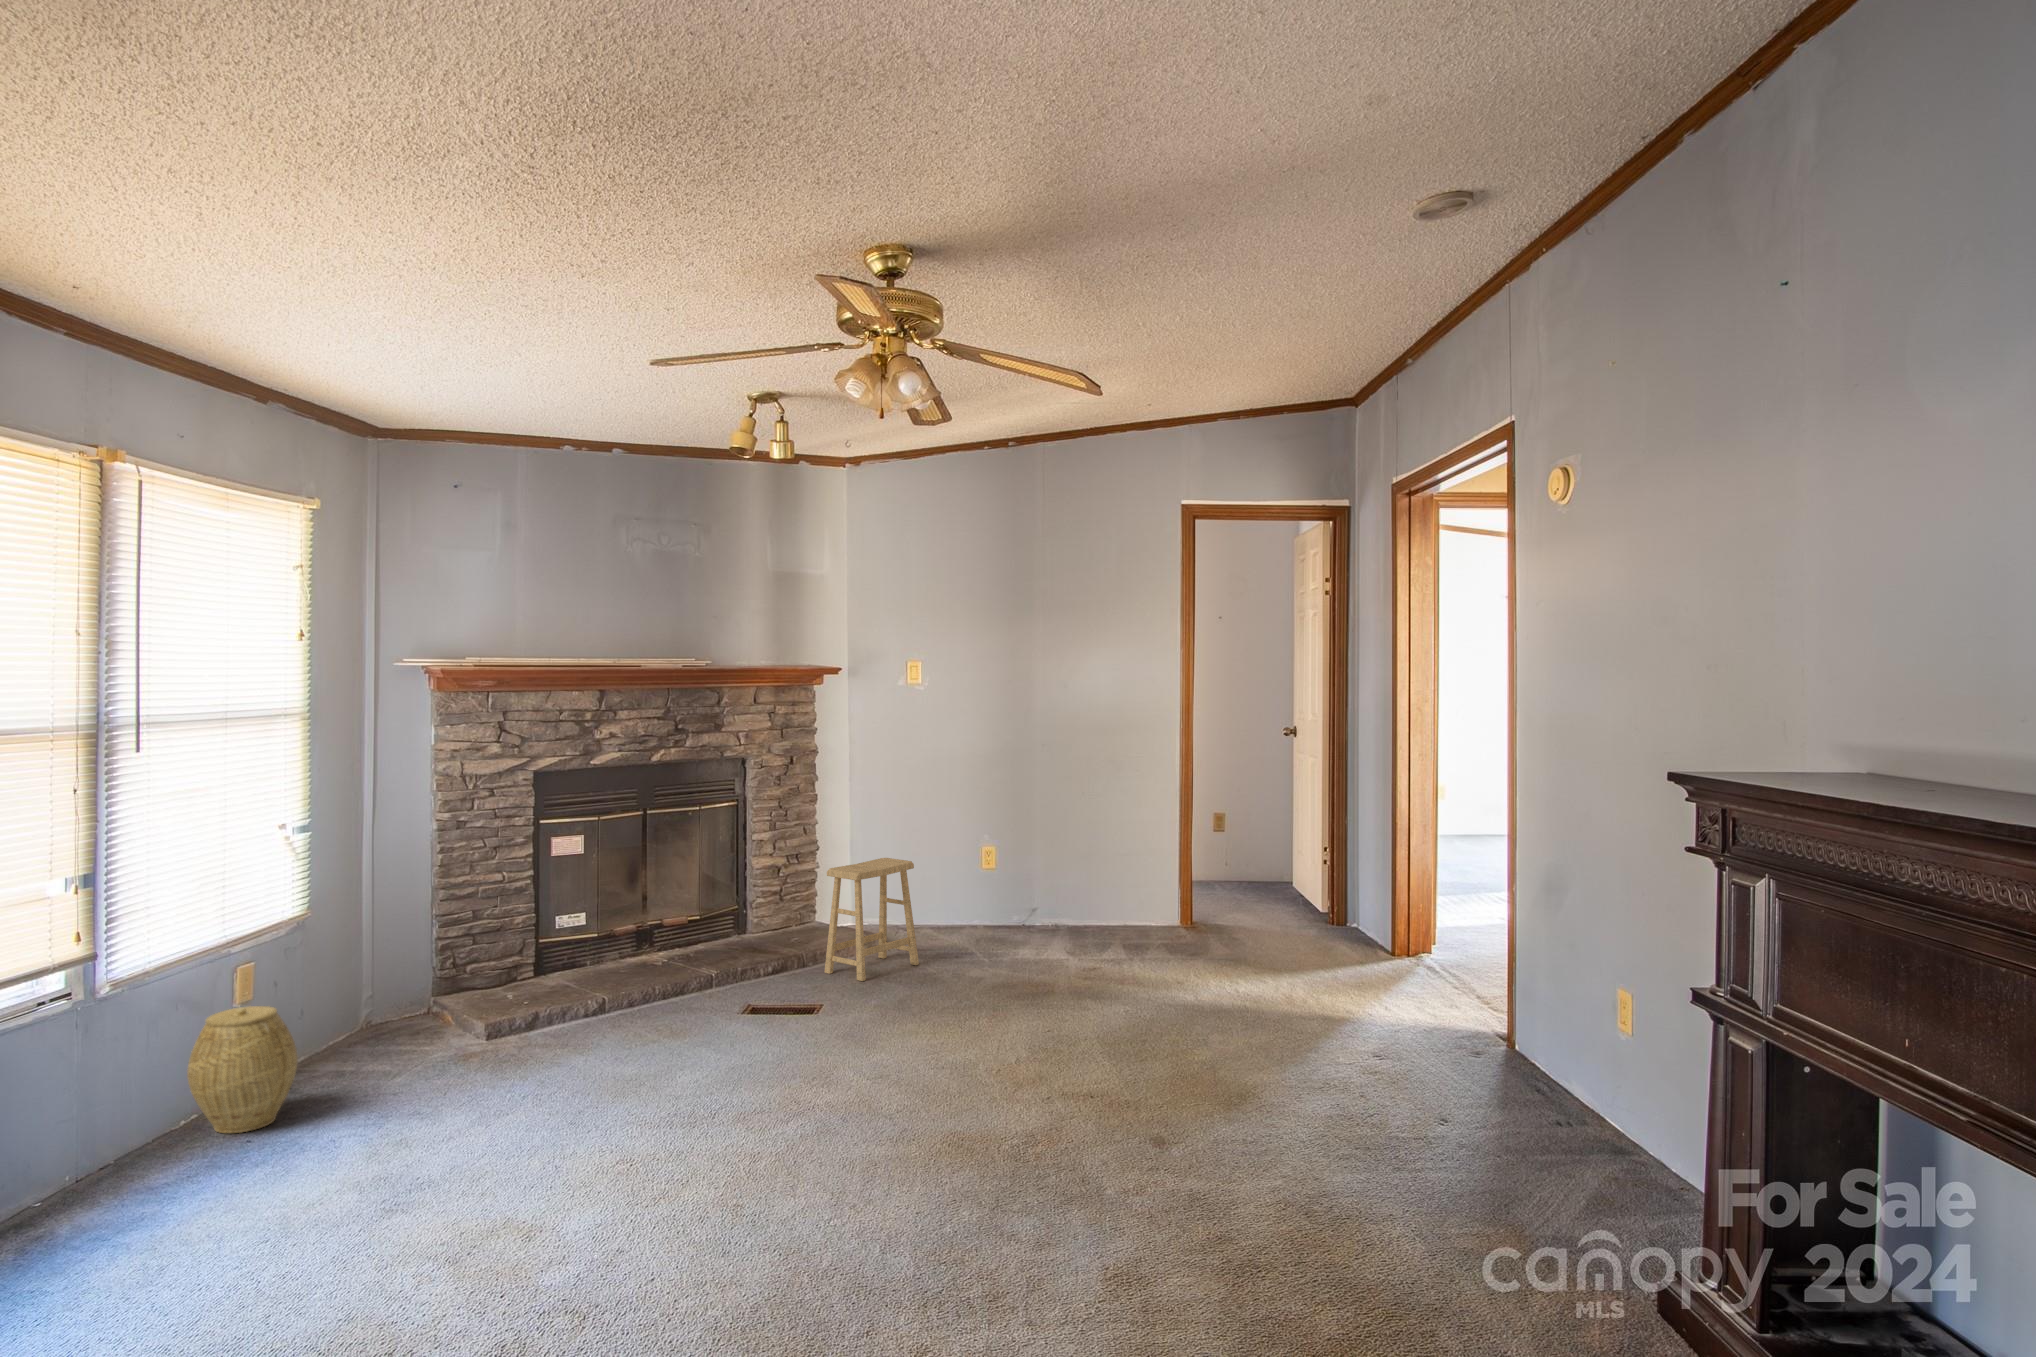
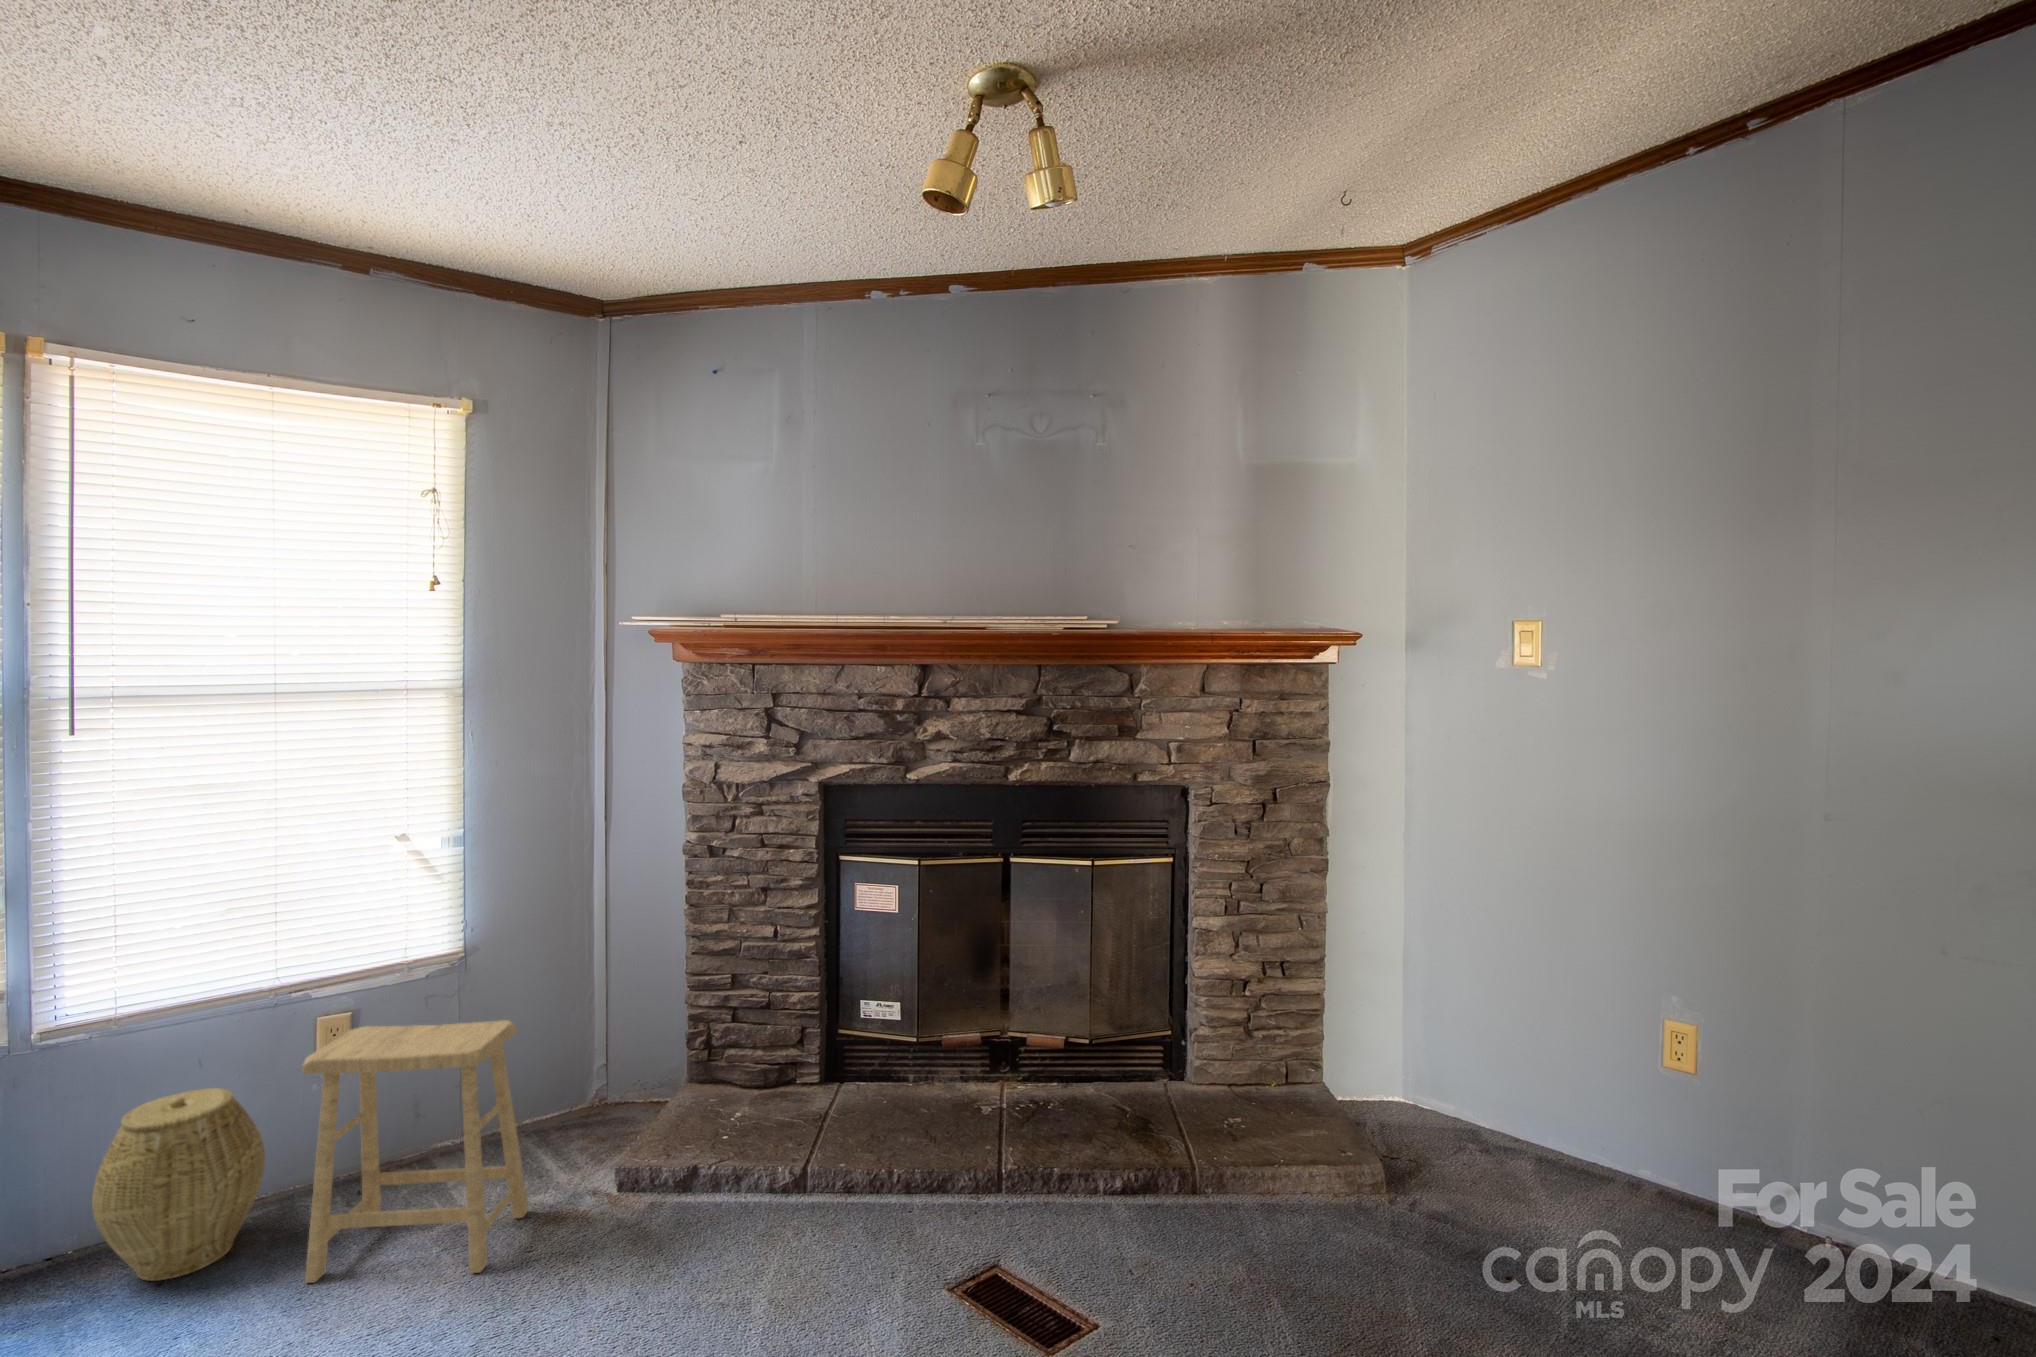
footstool: present [825,858,919,981] -> present [302,1020,529,1283]

